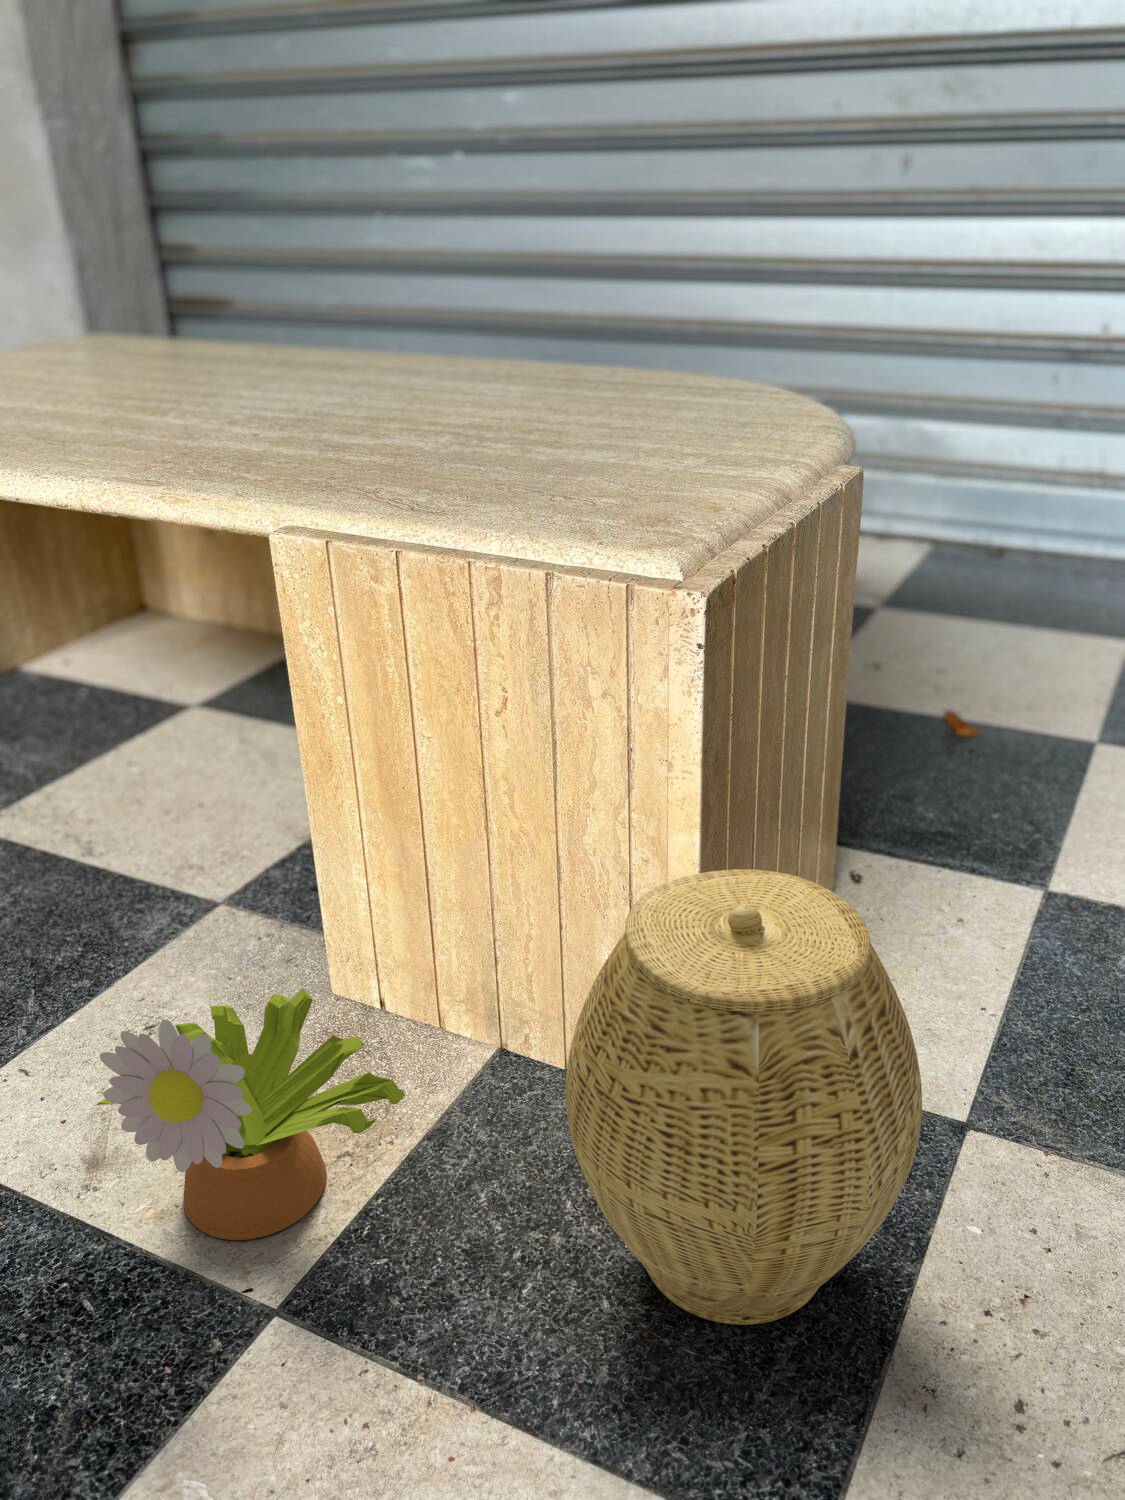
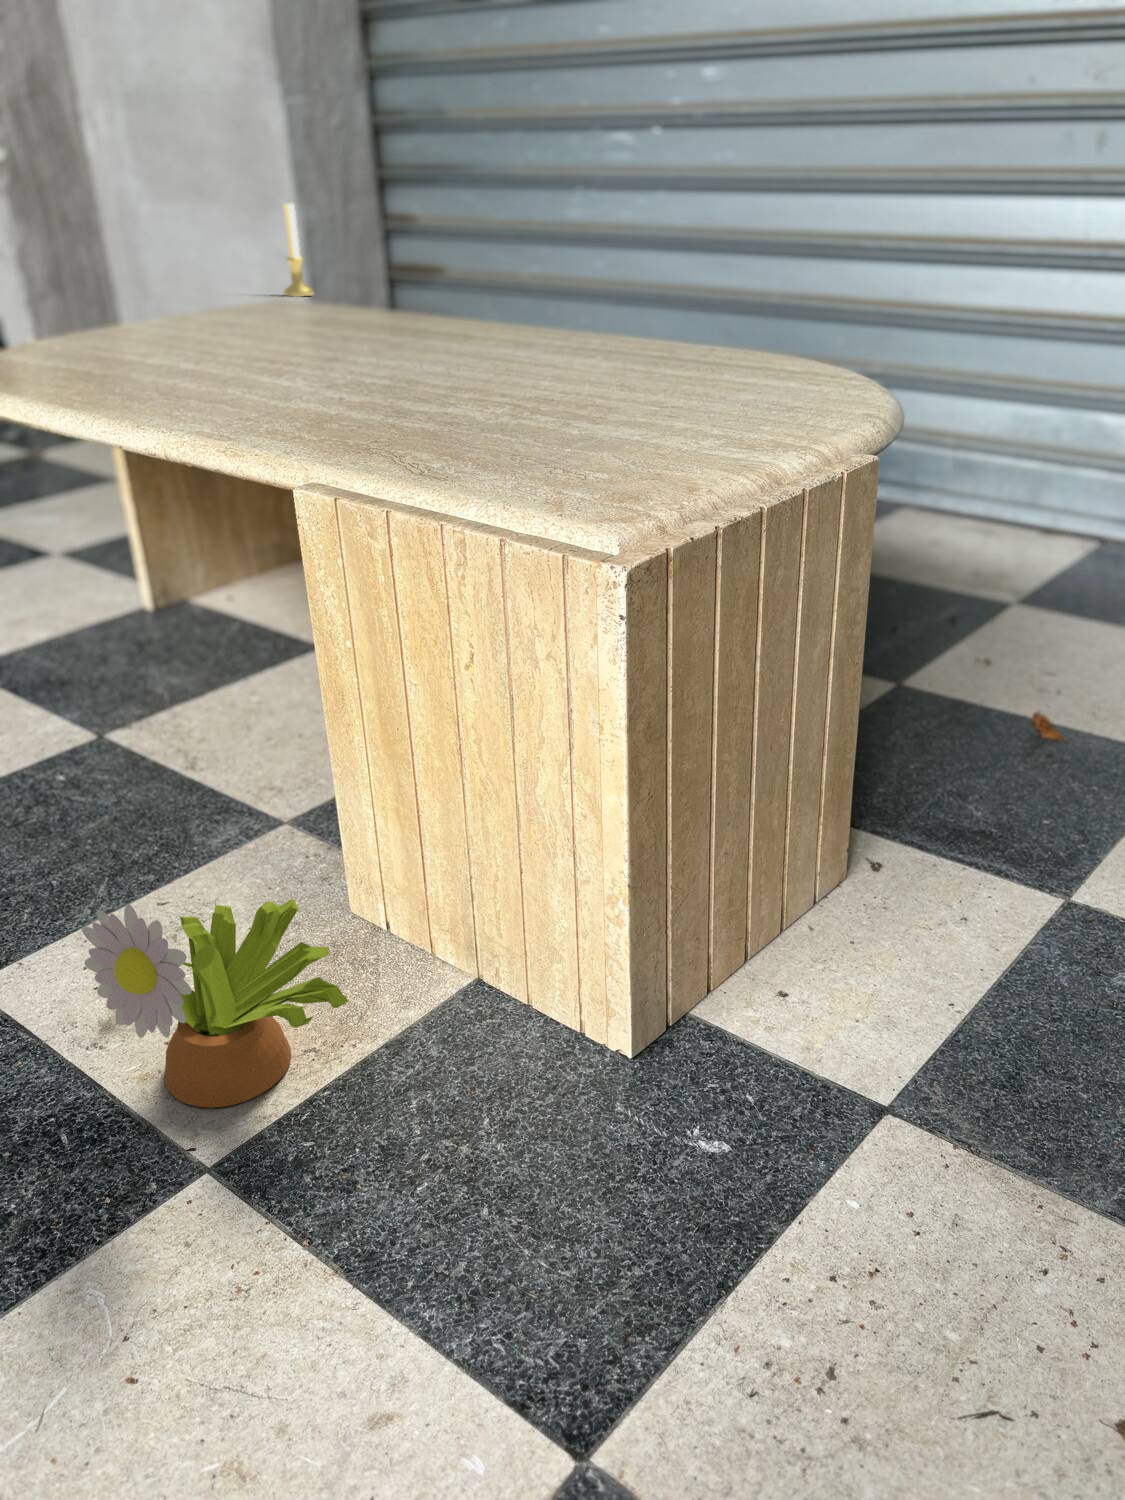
candle holder: none [52,229,92,334] -> present [284,203,314,297]
woven basket: present [566,869,922,1325] -> none [453,830,780,1251]

